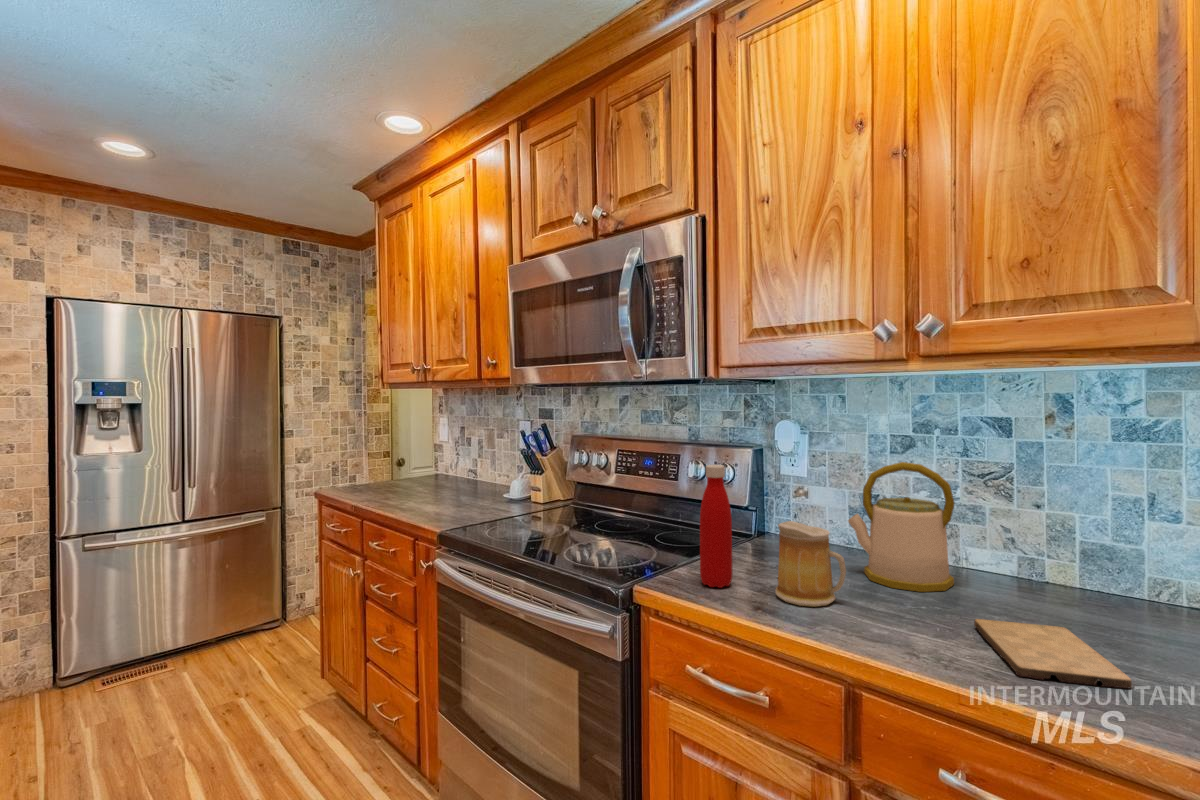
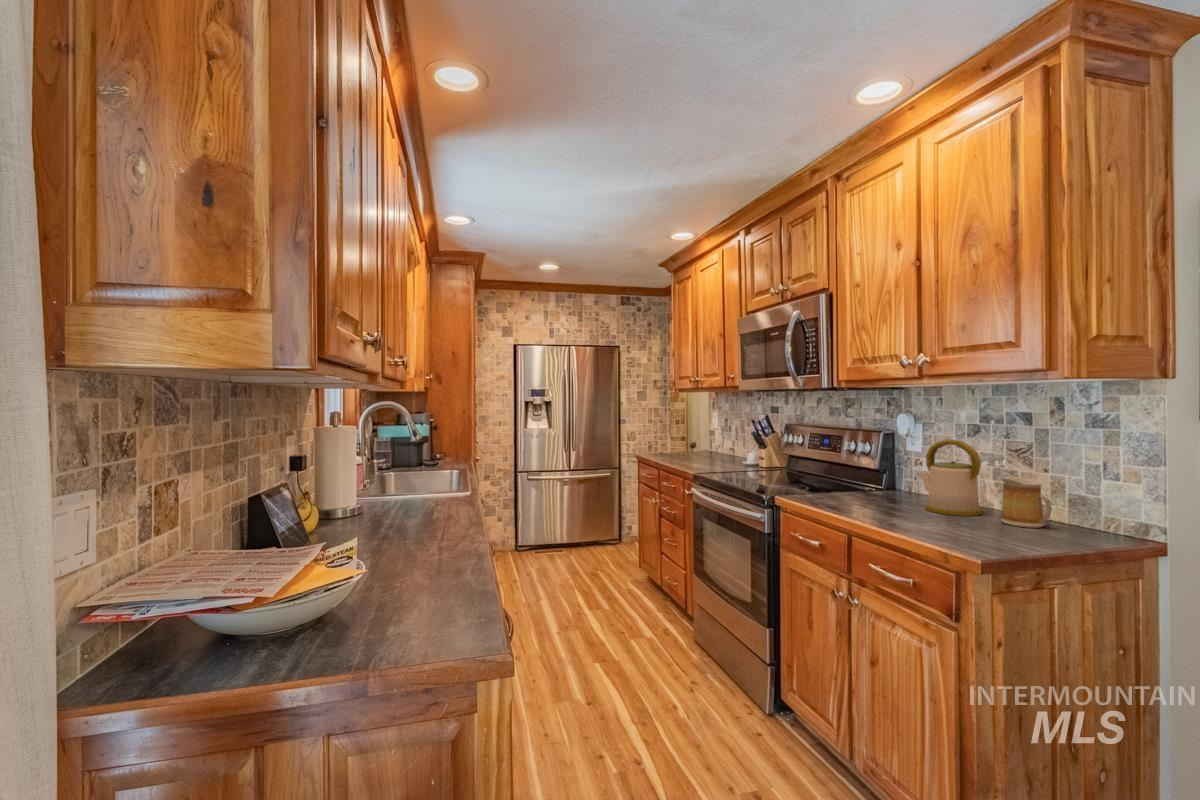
bottle: present [700,465,733,588] -> none [816,436,835,502]
mug: present [776,521,846,607] -> present [1001,476,1052,528]
cutting board: present [974,619,1132,688] -> none [924,520,994,541]

